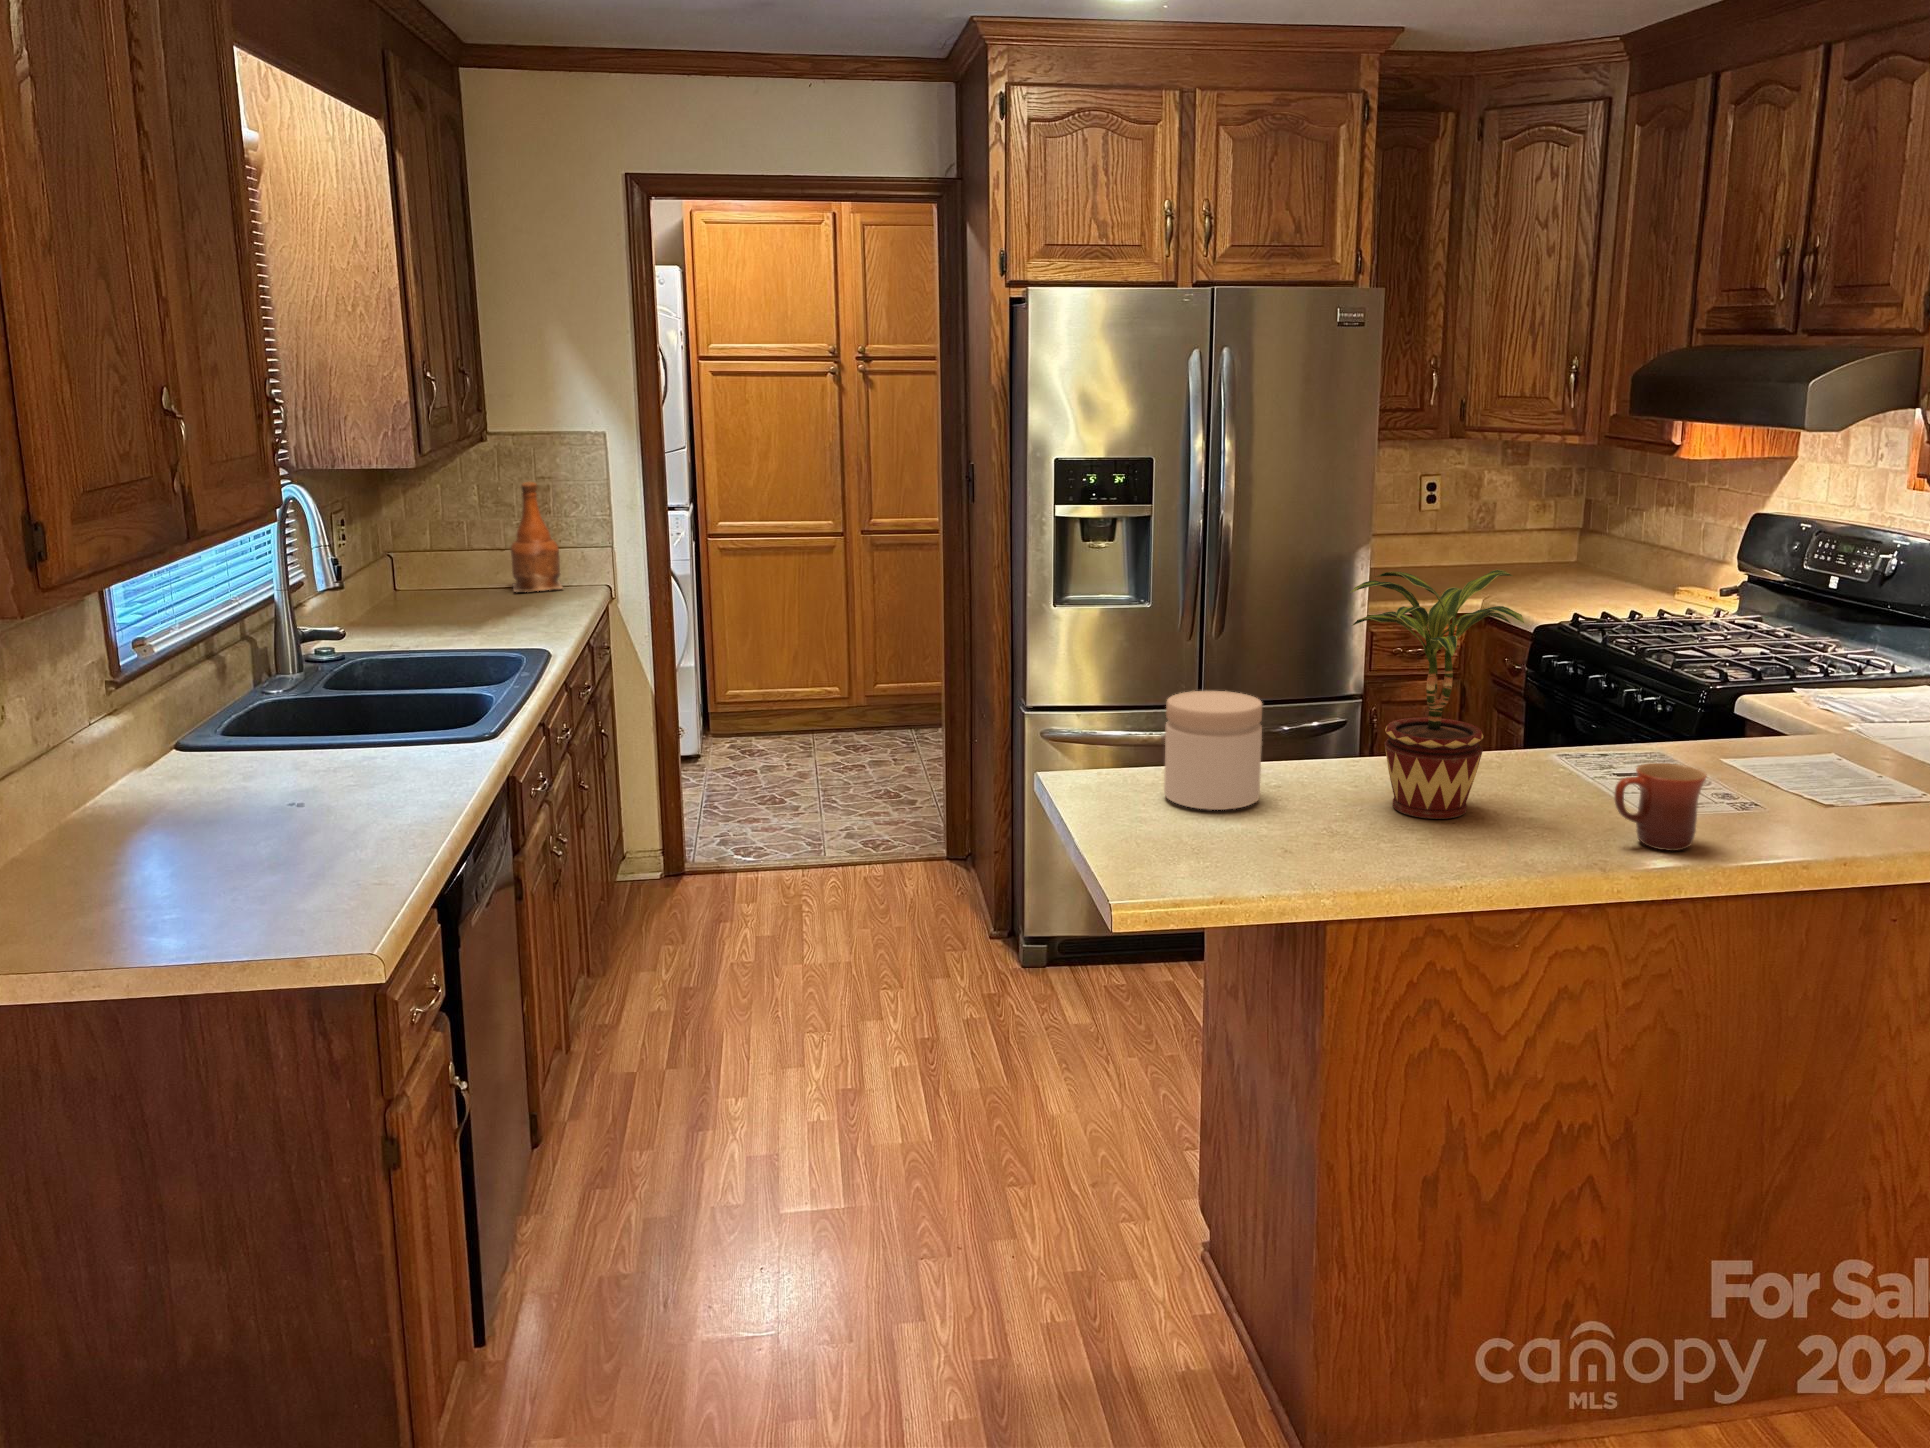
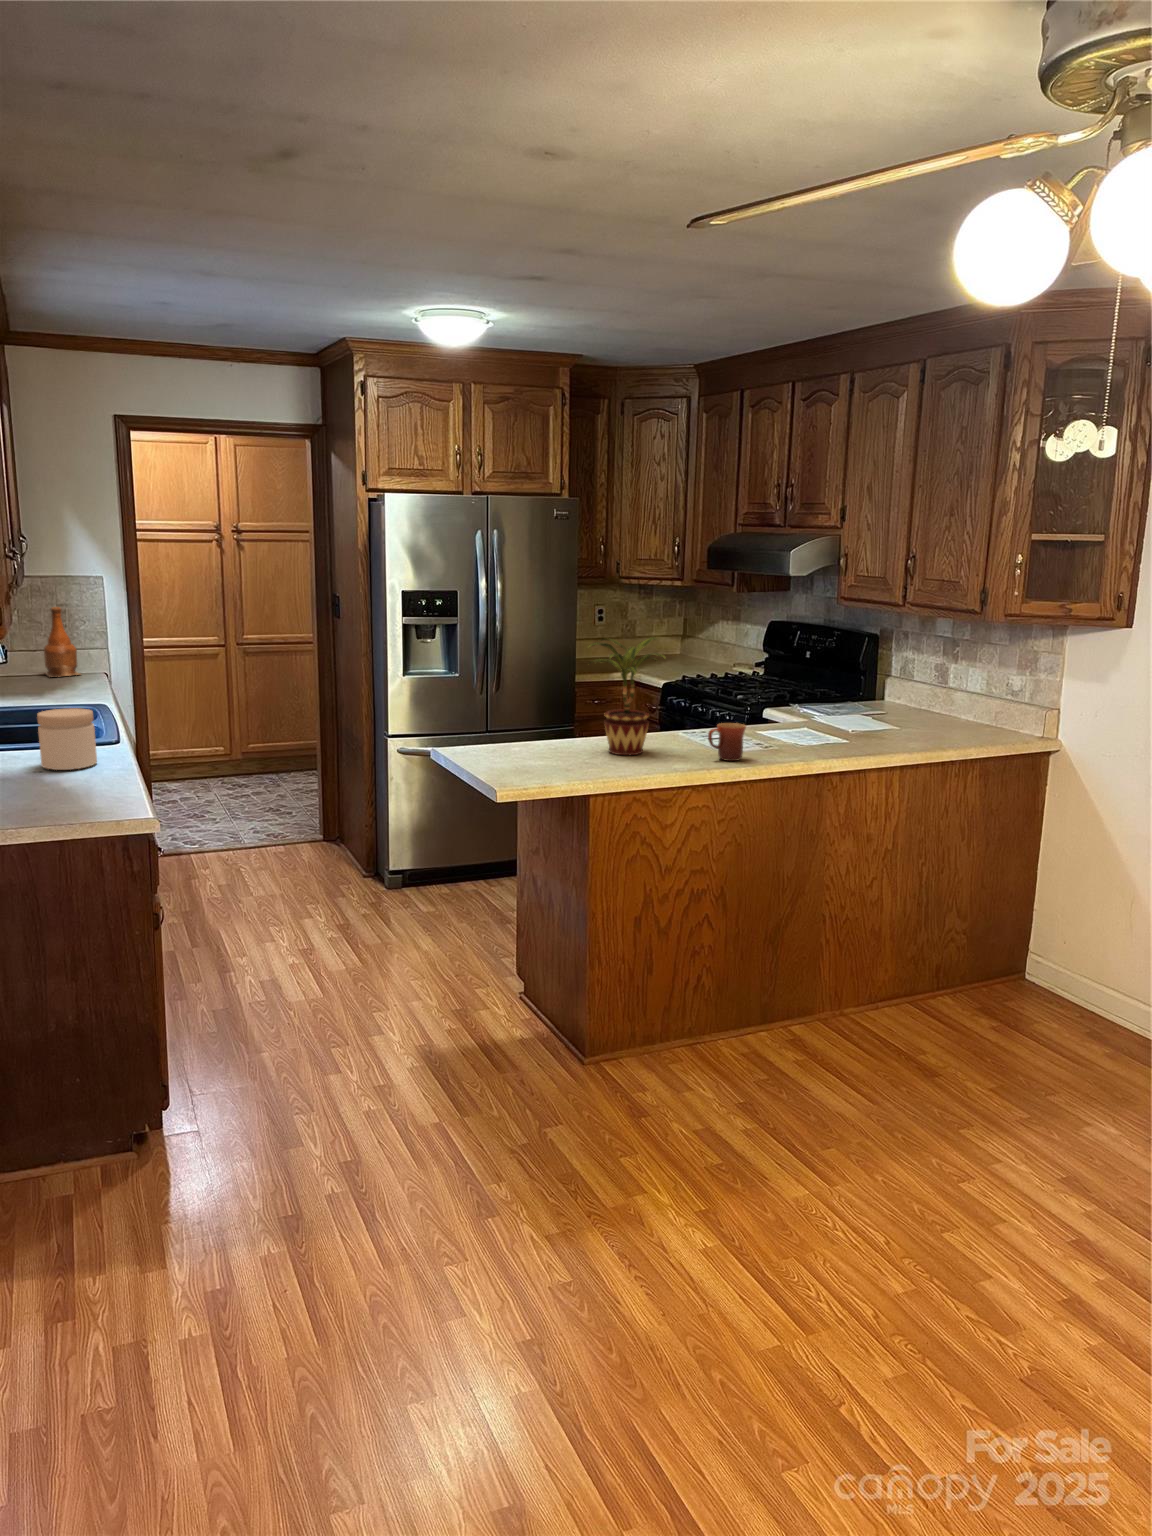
jar: present [1164,691,1262,810] -> present [37,708,97,770]

